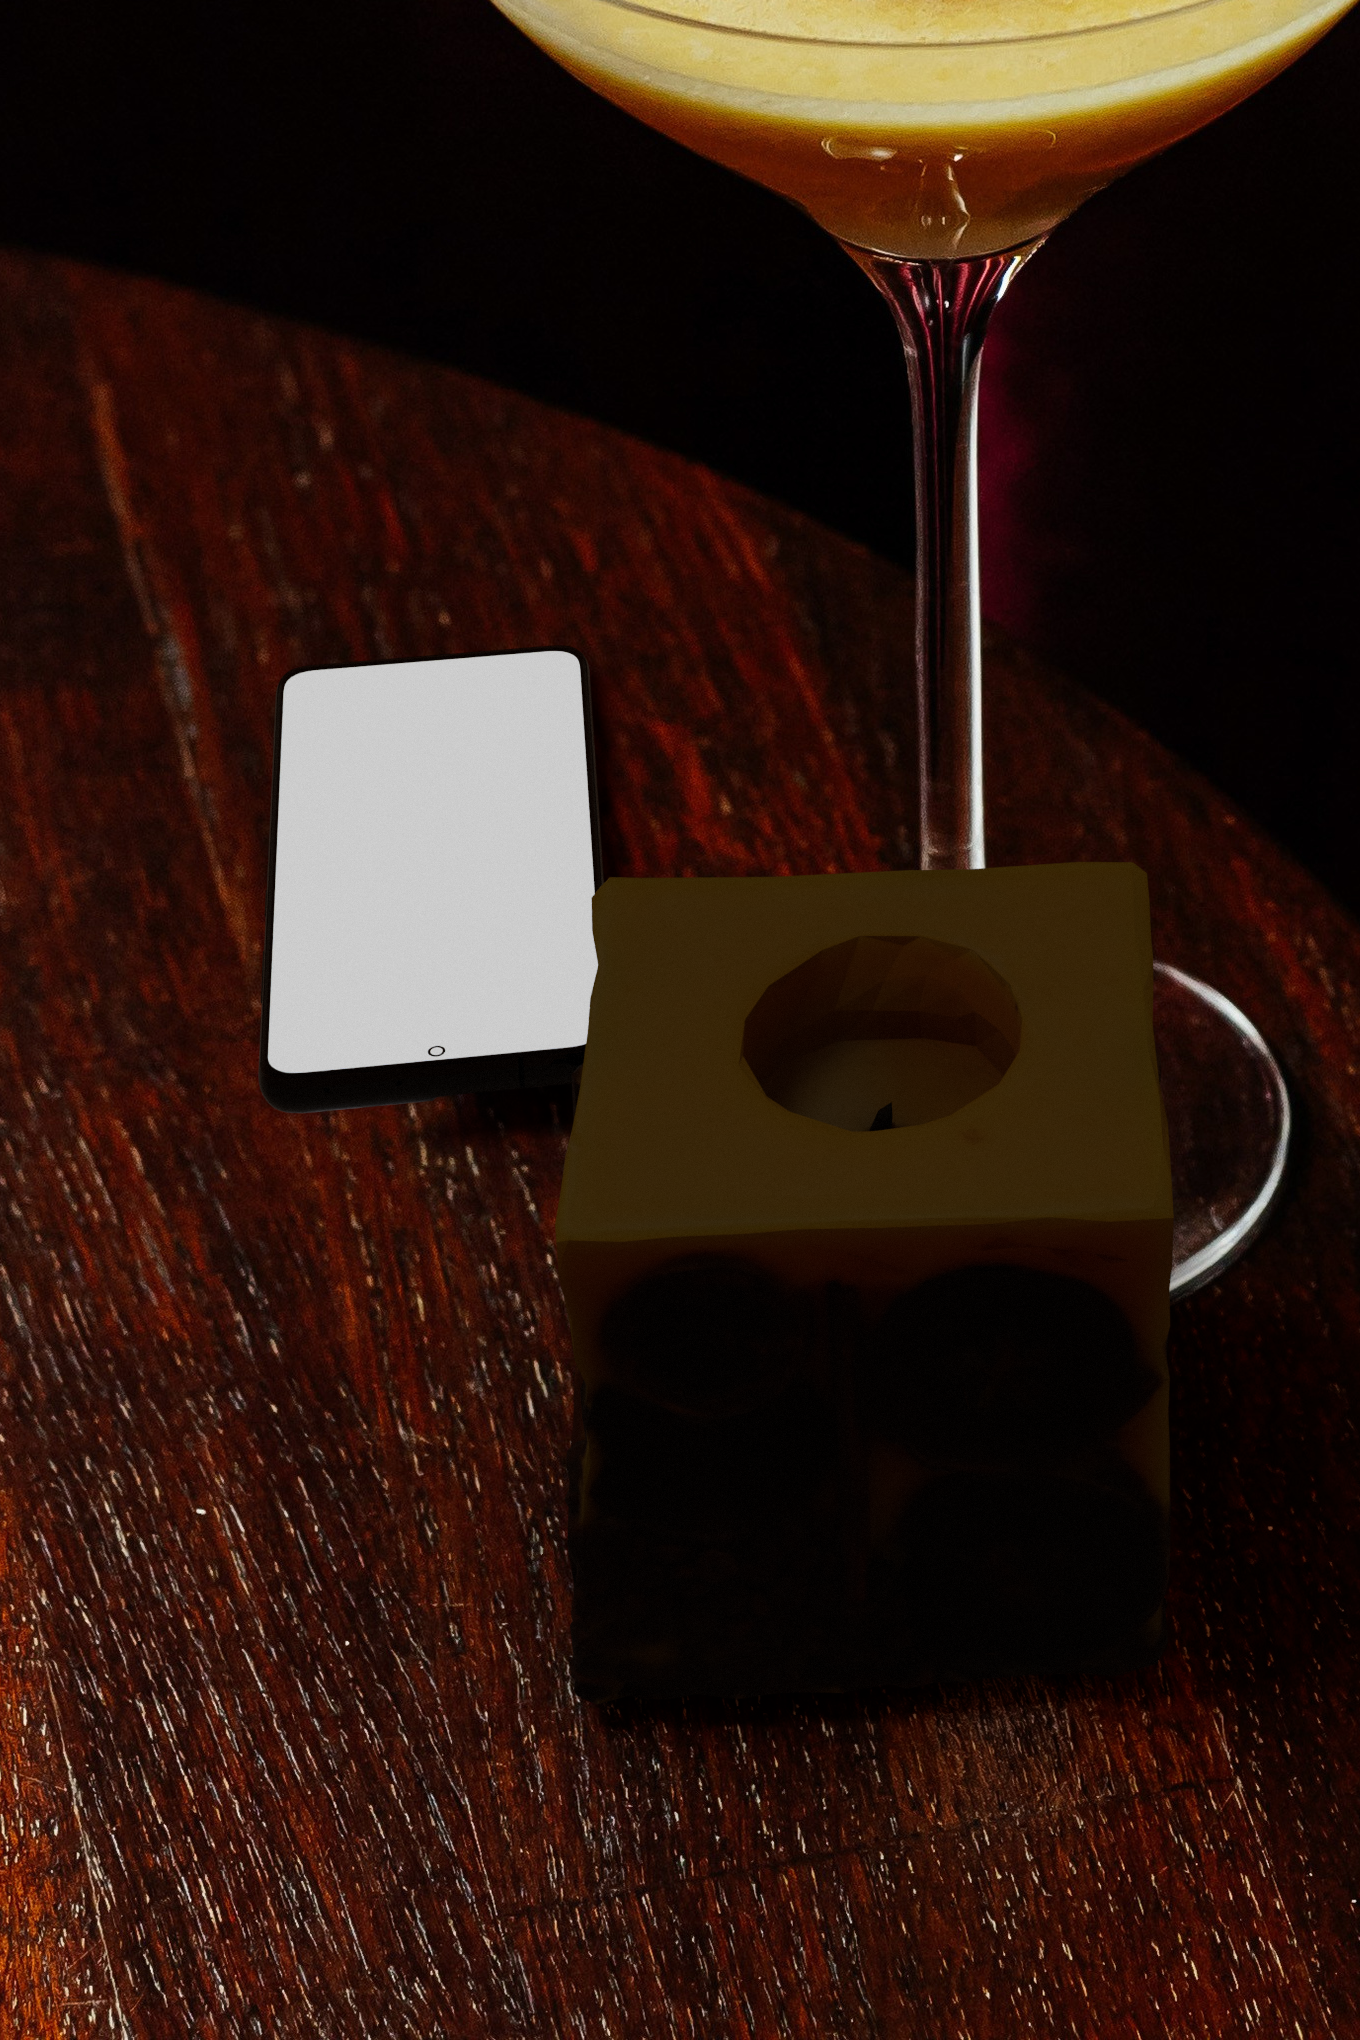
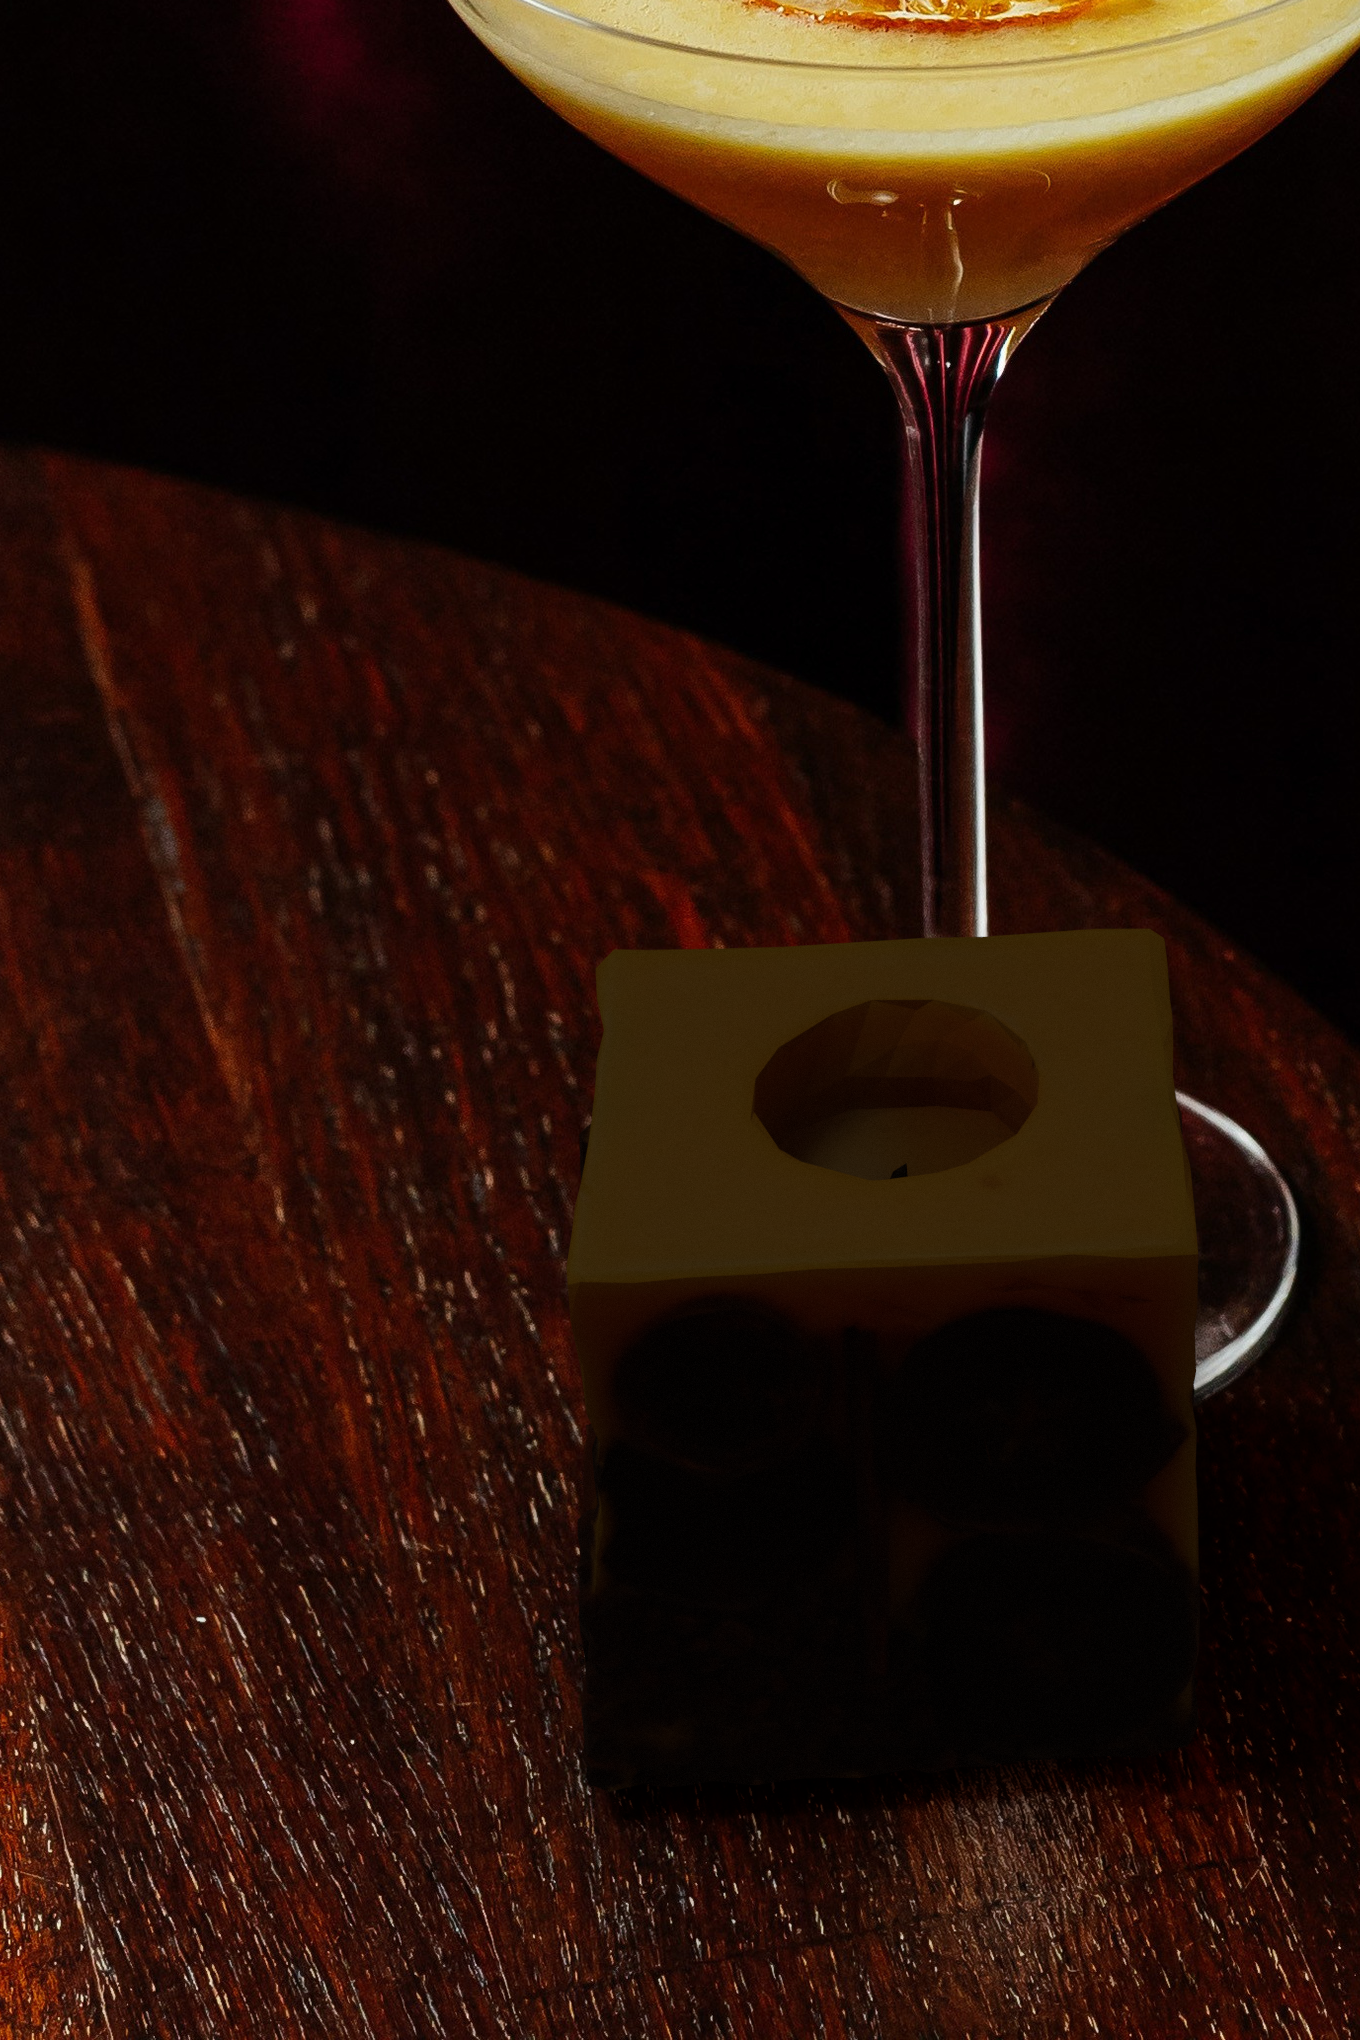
smartphone: present [258,645,604,1113] -> none [248,782,615,1233]

